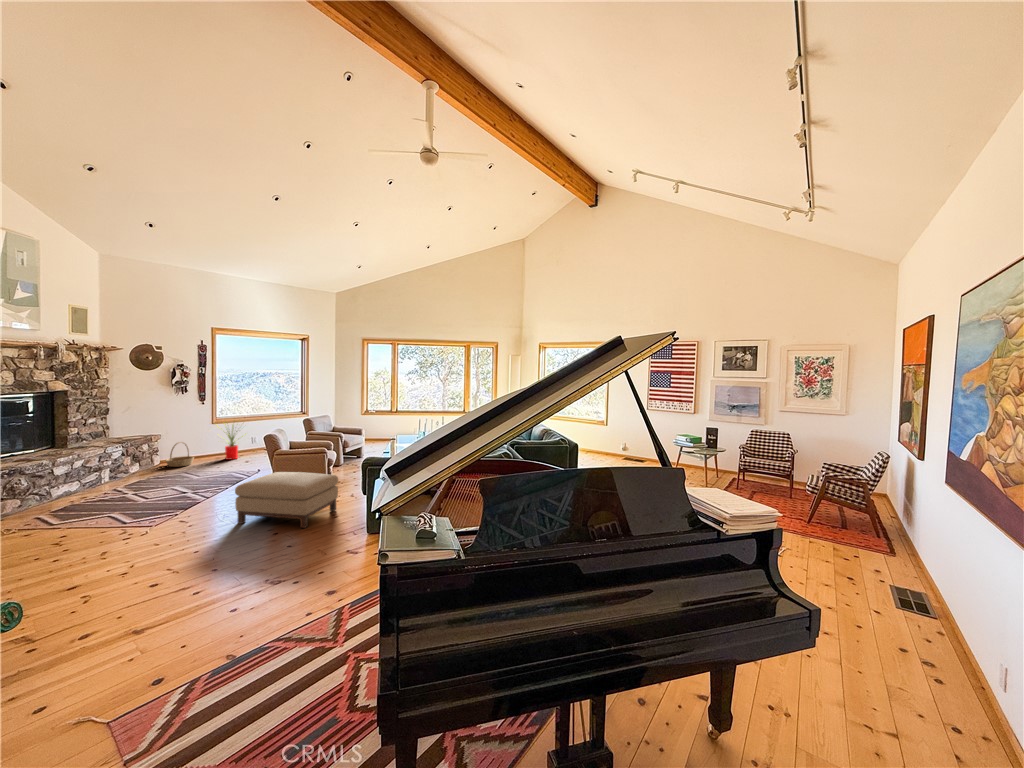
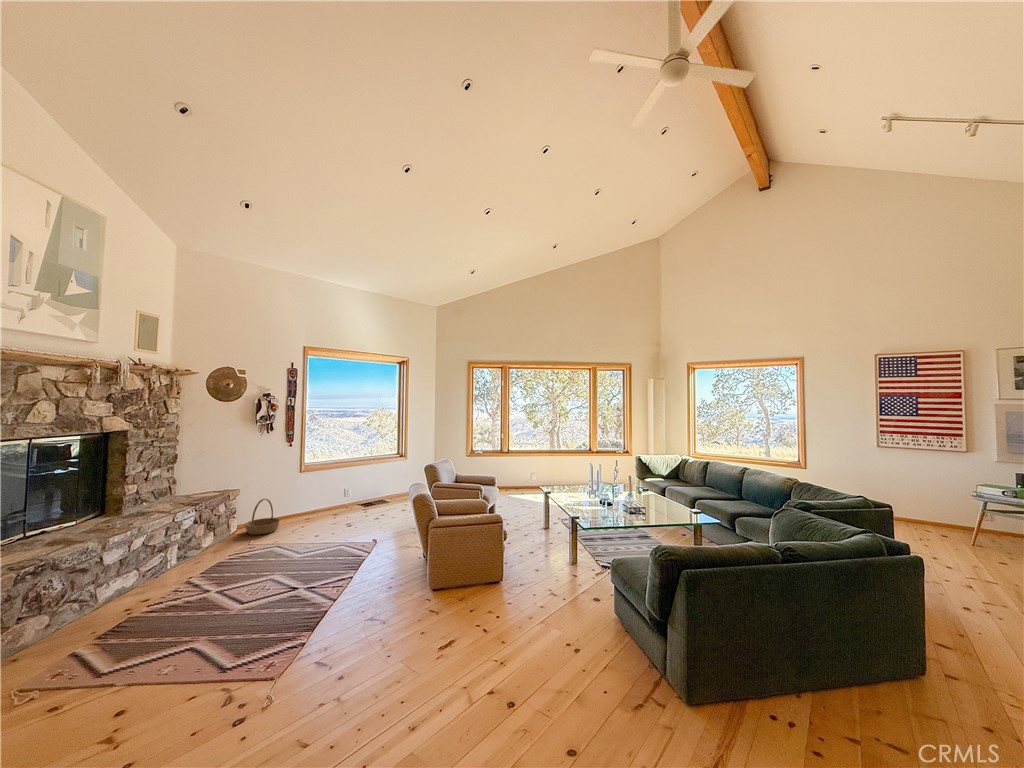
house plant: present [225,426,243,460] -> none [303,463,348,521]
ottoman: present [235,472,338,528] -> none [410,562,556,685]

